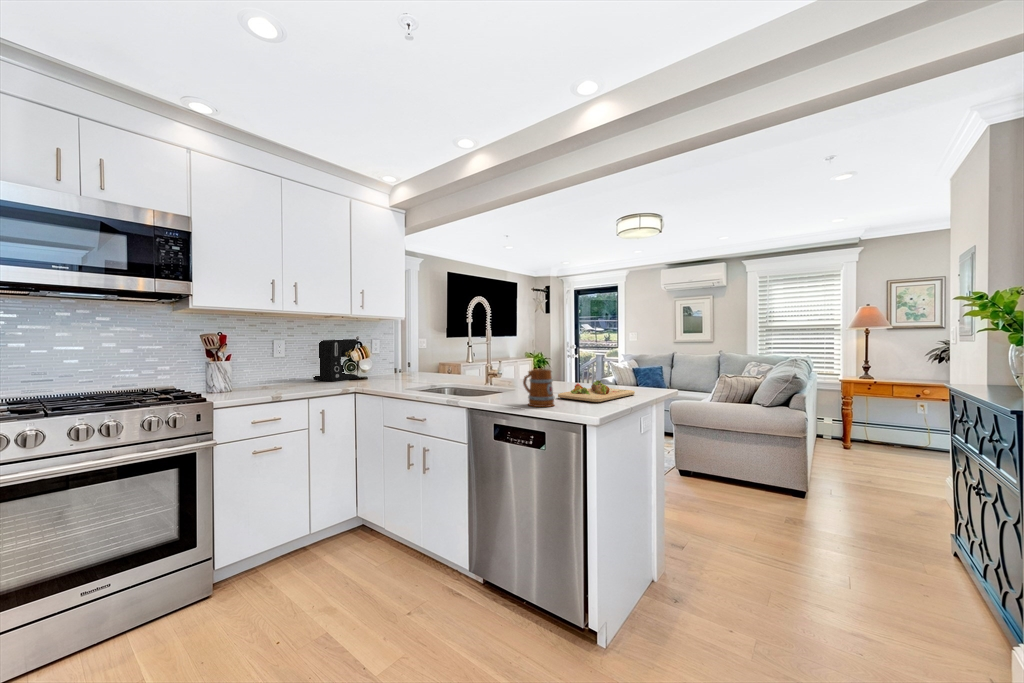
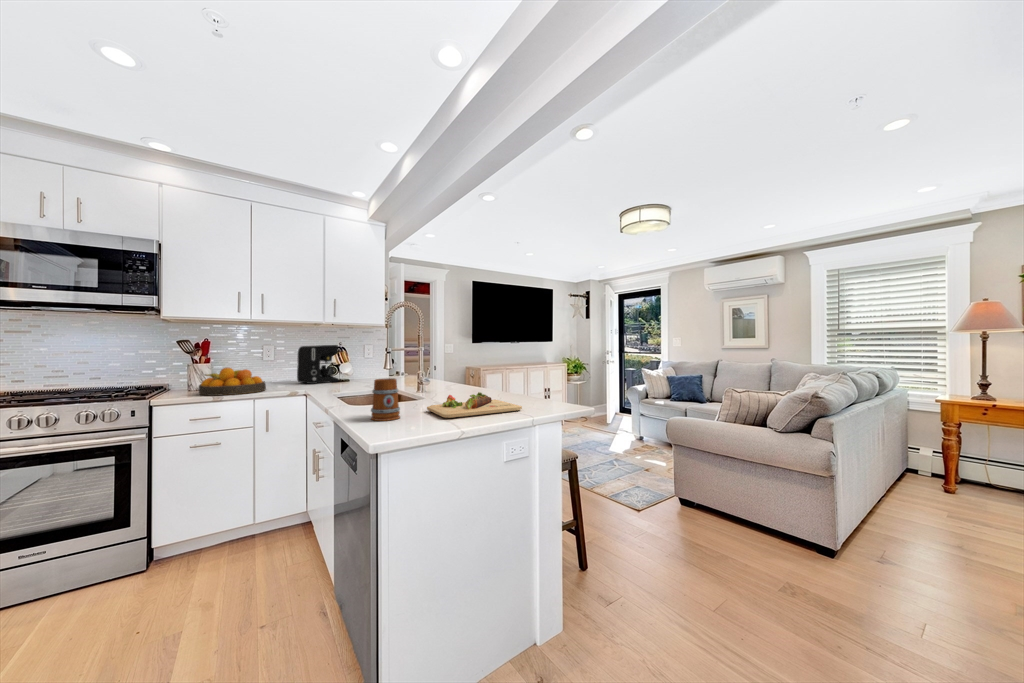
fruit bowl: none [238,365,308,396] -> present [199,368,266,396]

